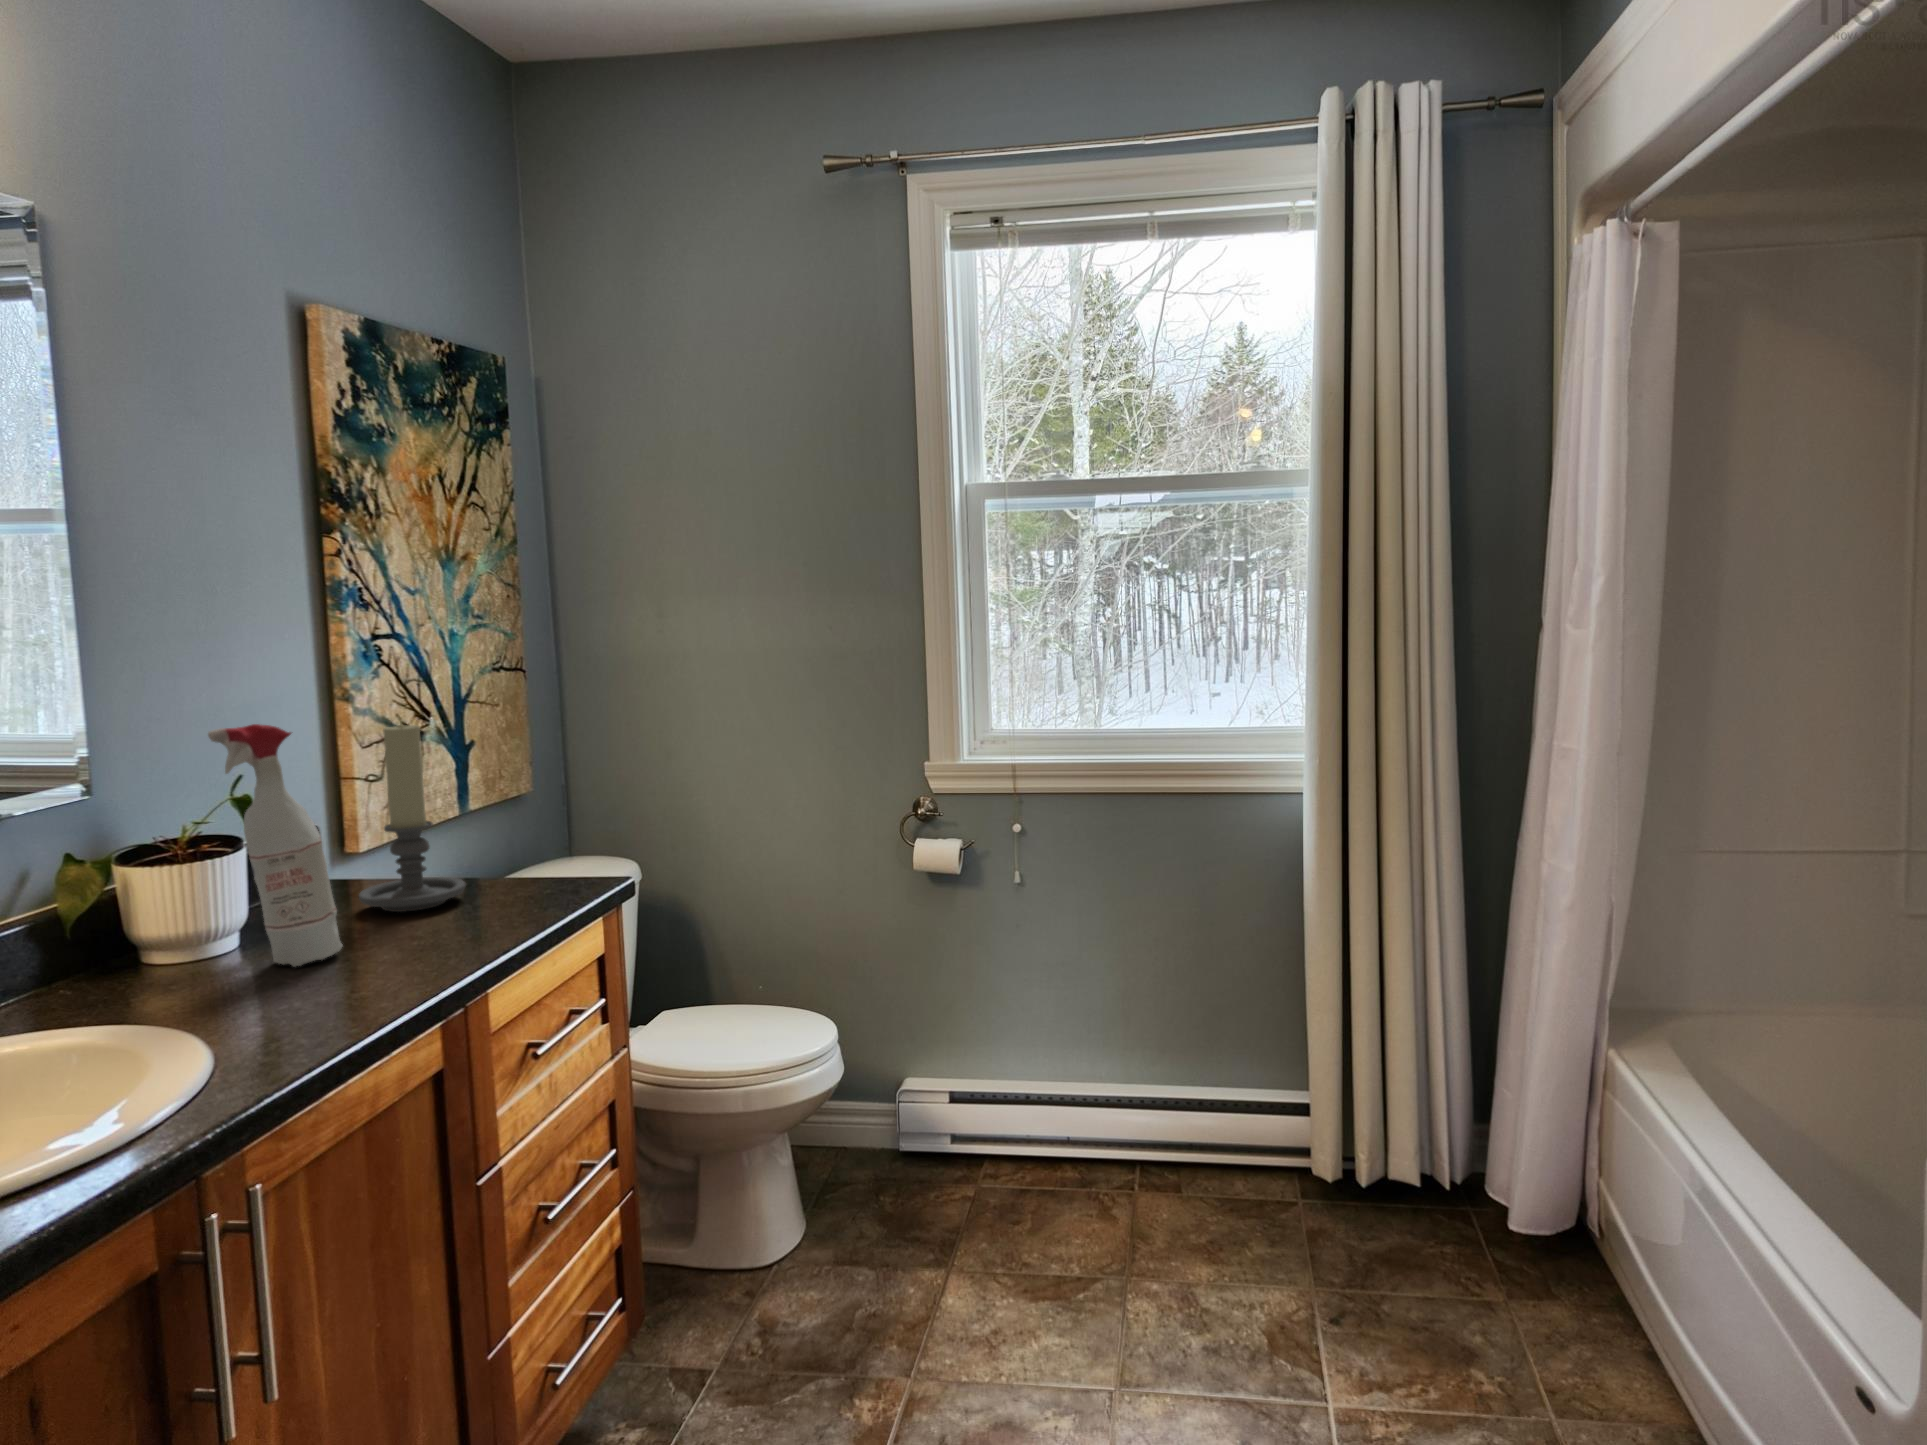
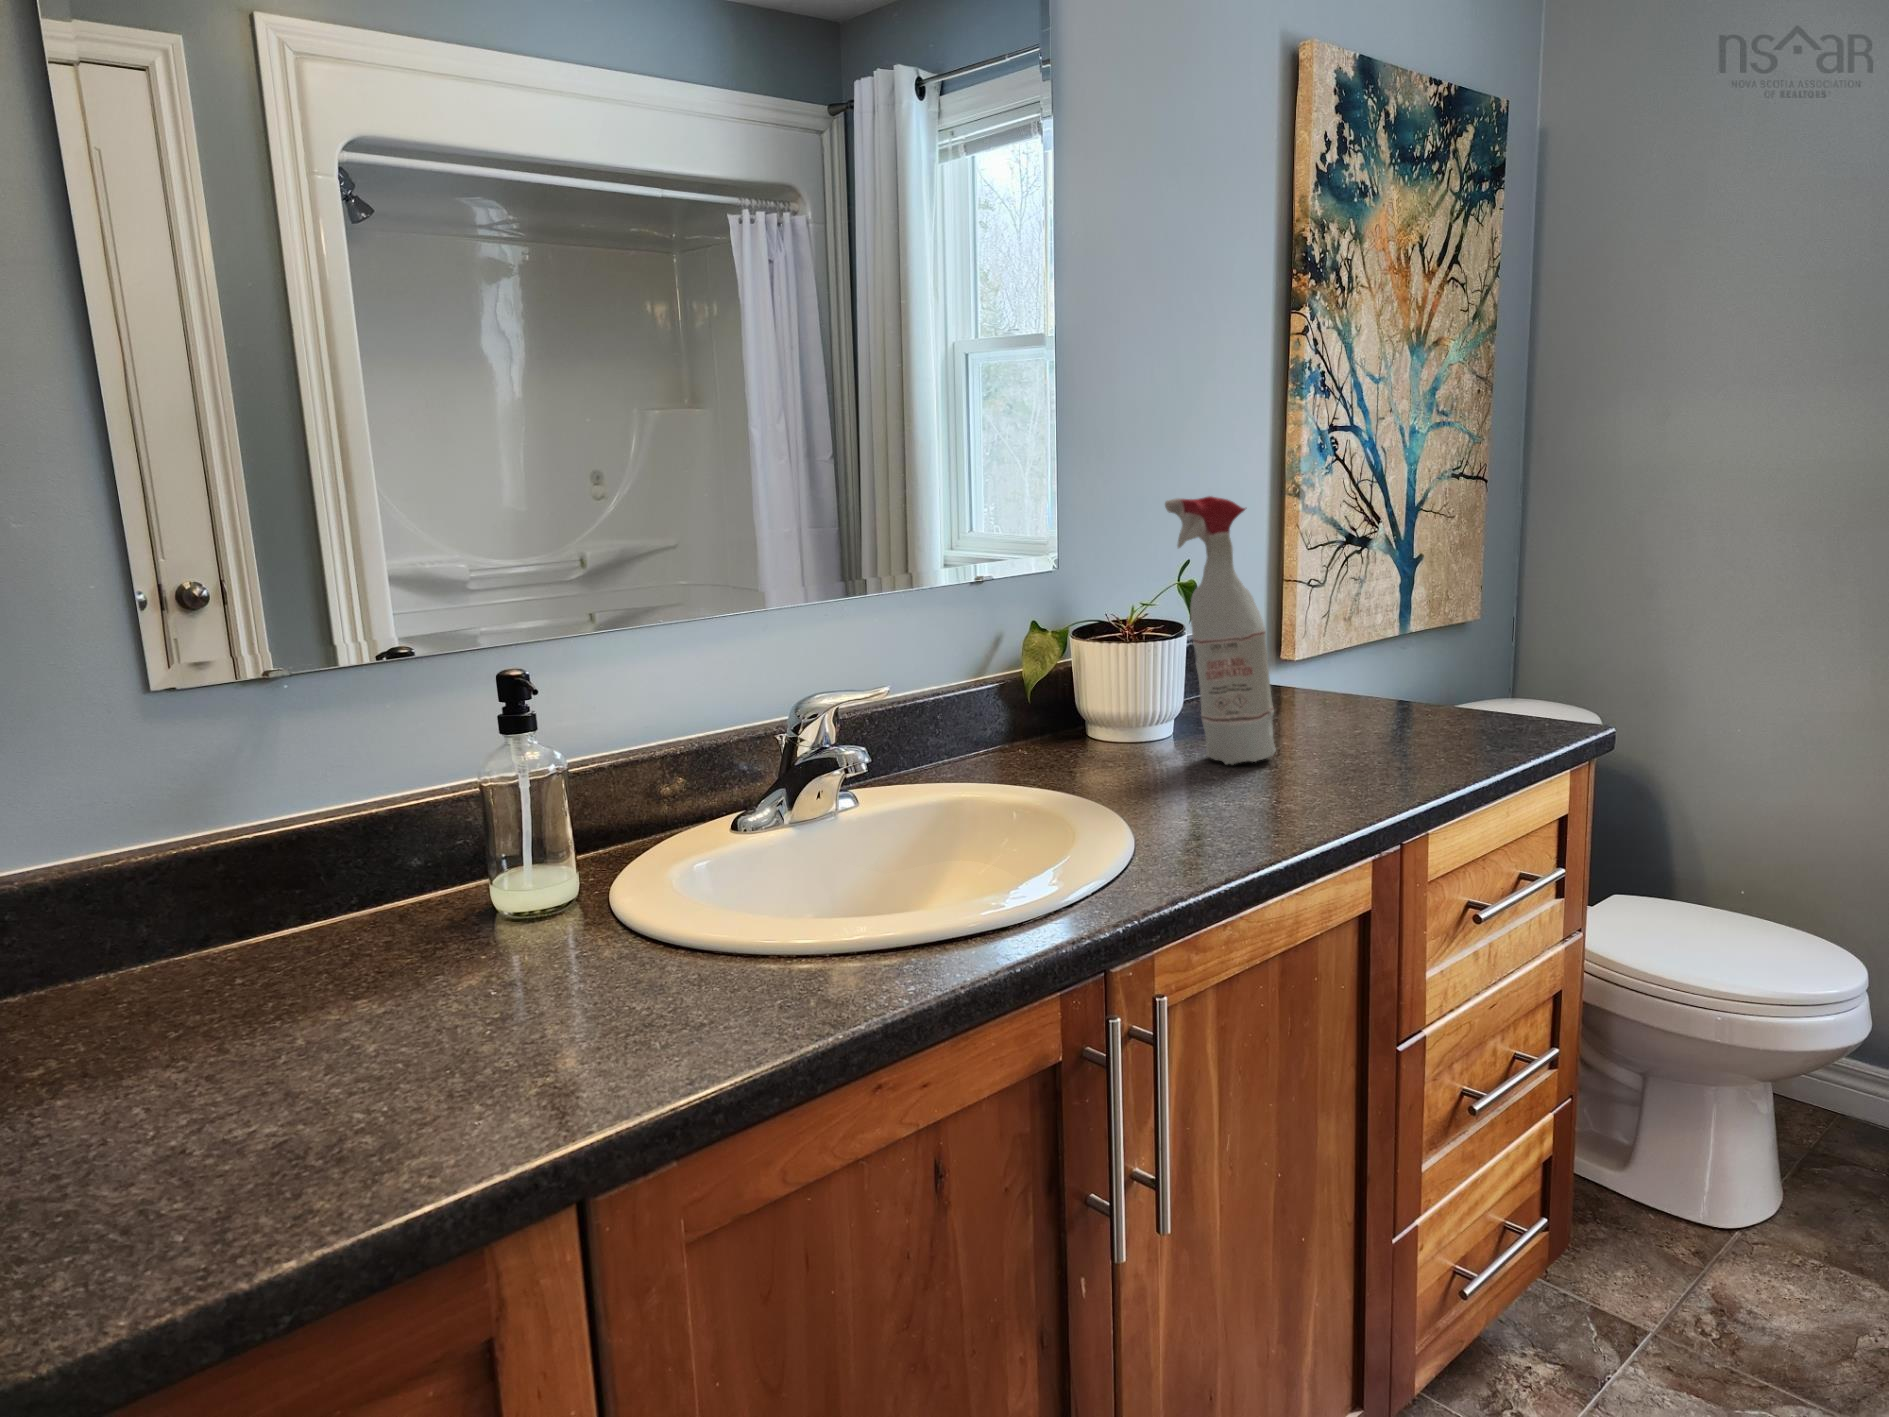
candle holder: present [359,724,466,912] -> none [1294,512,1410,726]

